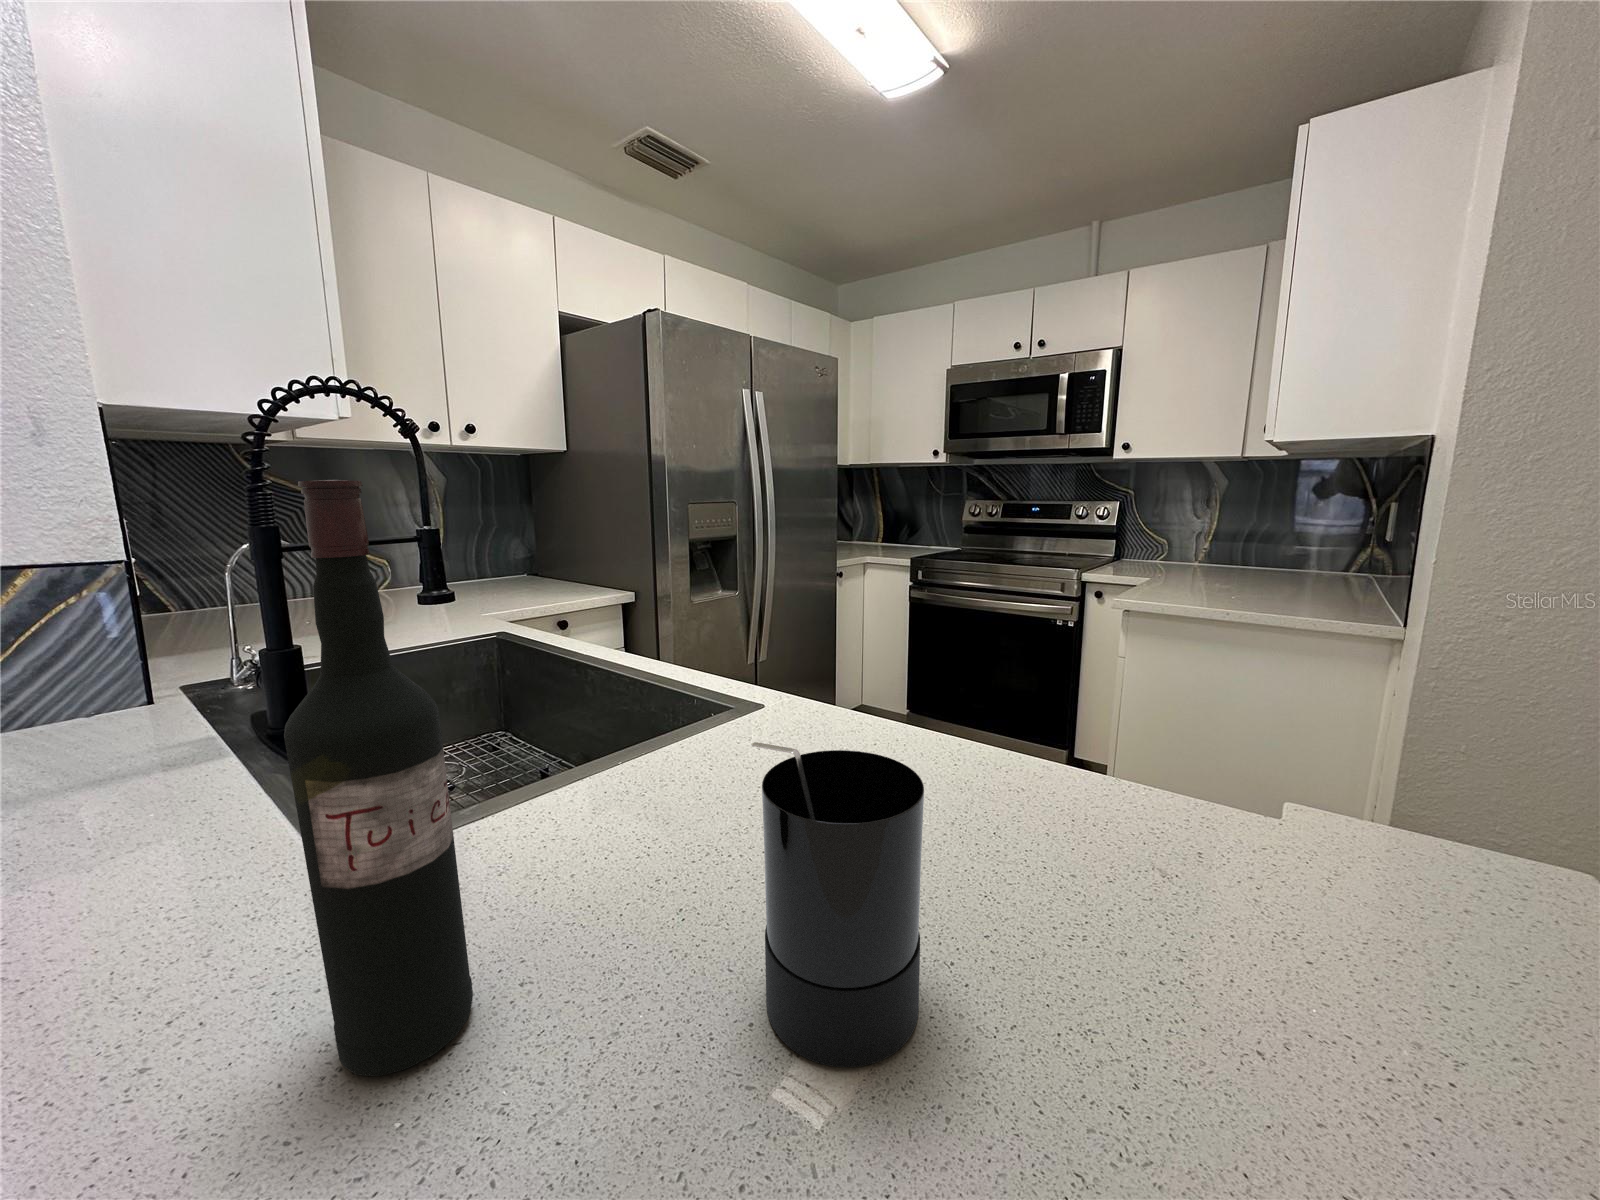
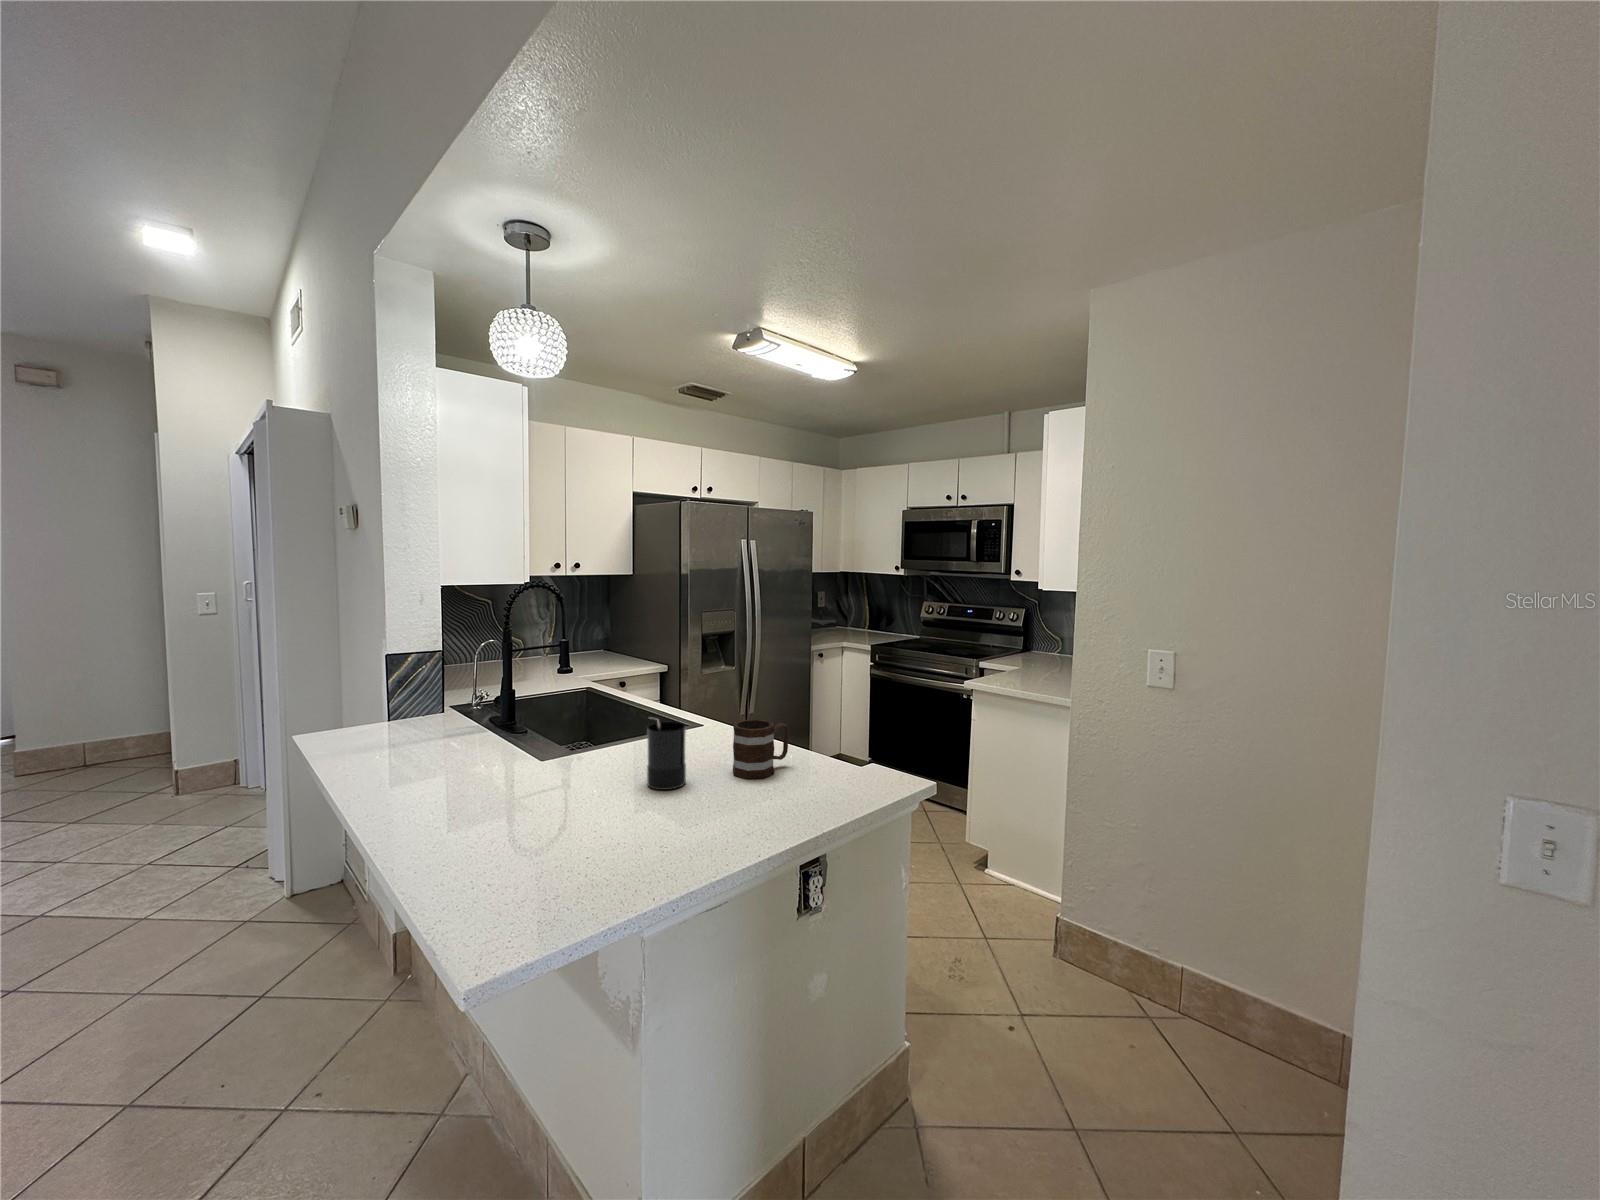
wine bottle: present [284,480,473,1076] -> none [549,654,580,784]
mug: none [1004,707,1166,929] -> present [733,719,789,779]

